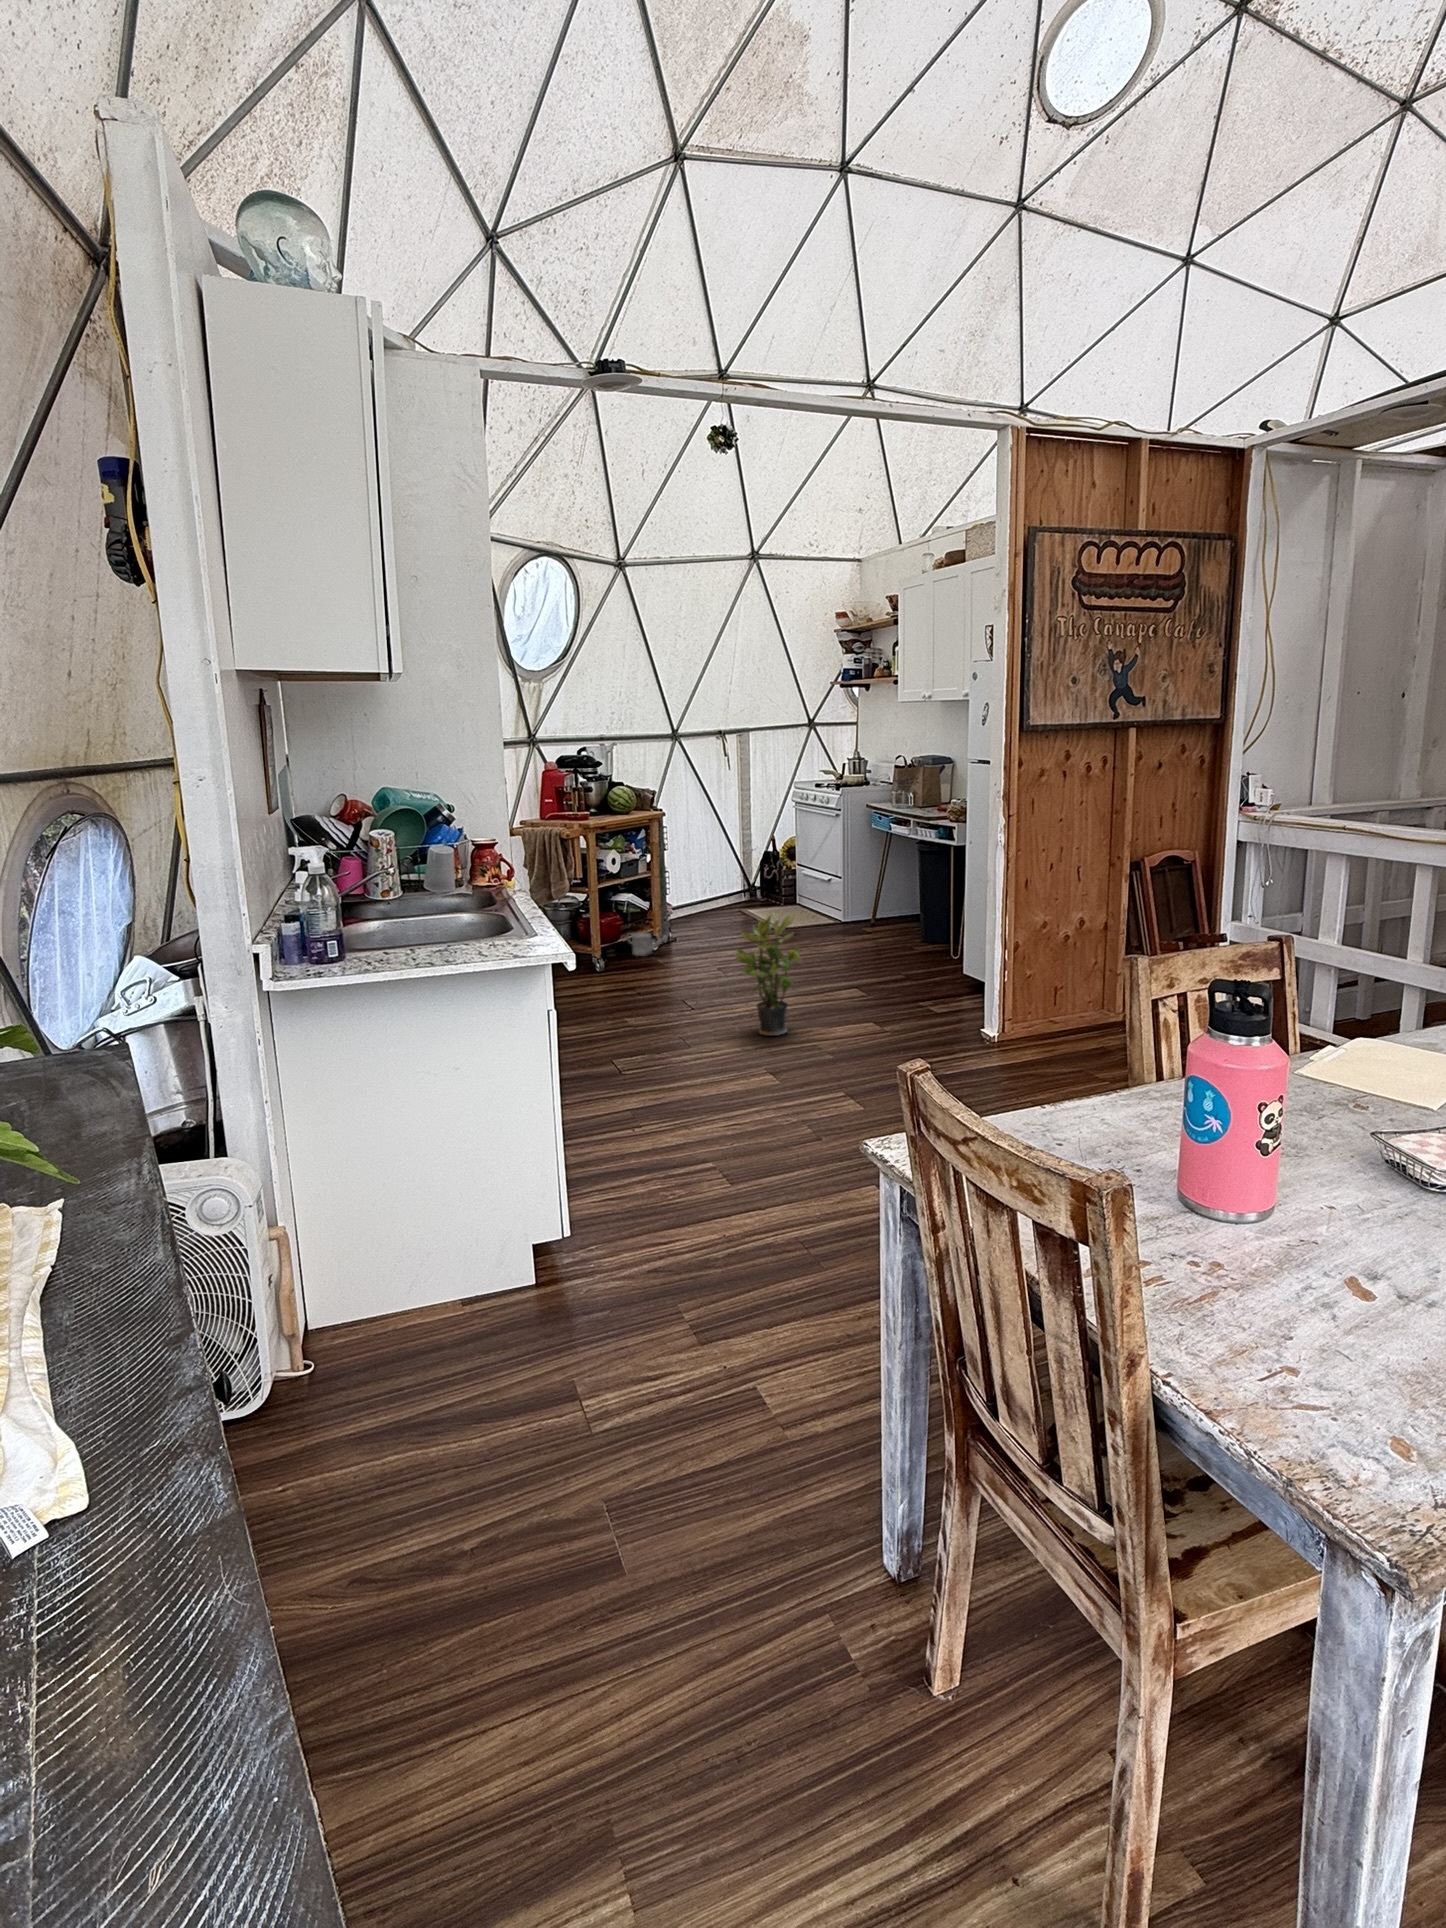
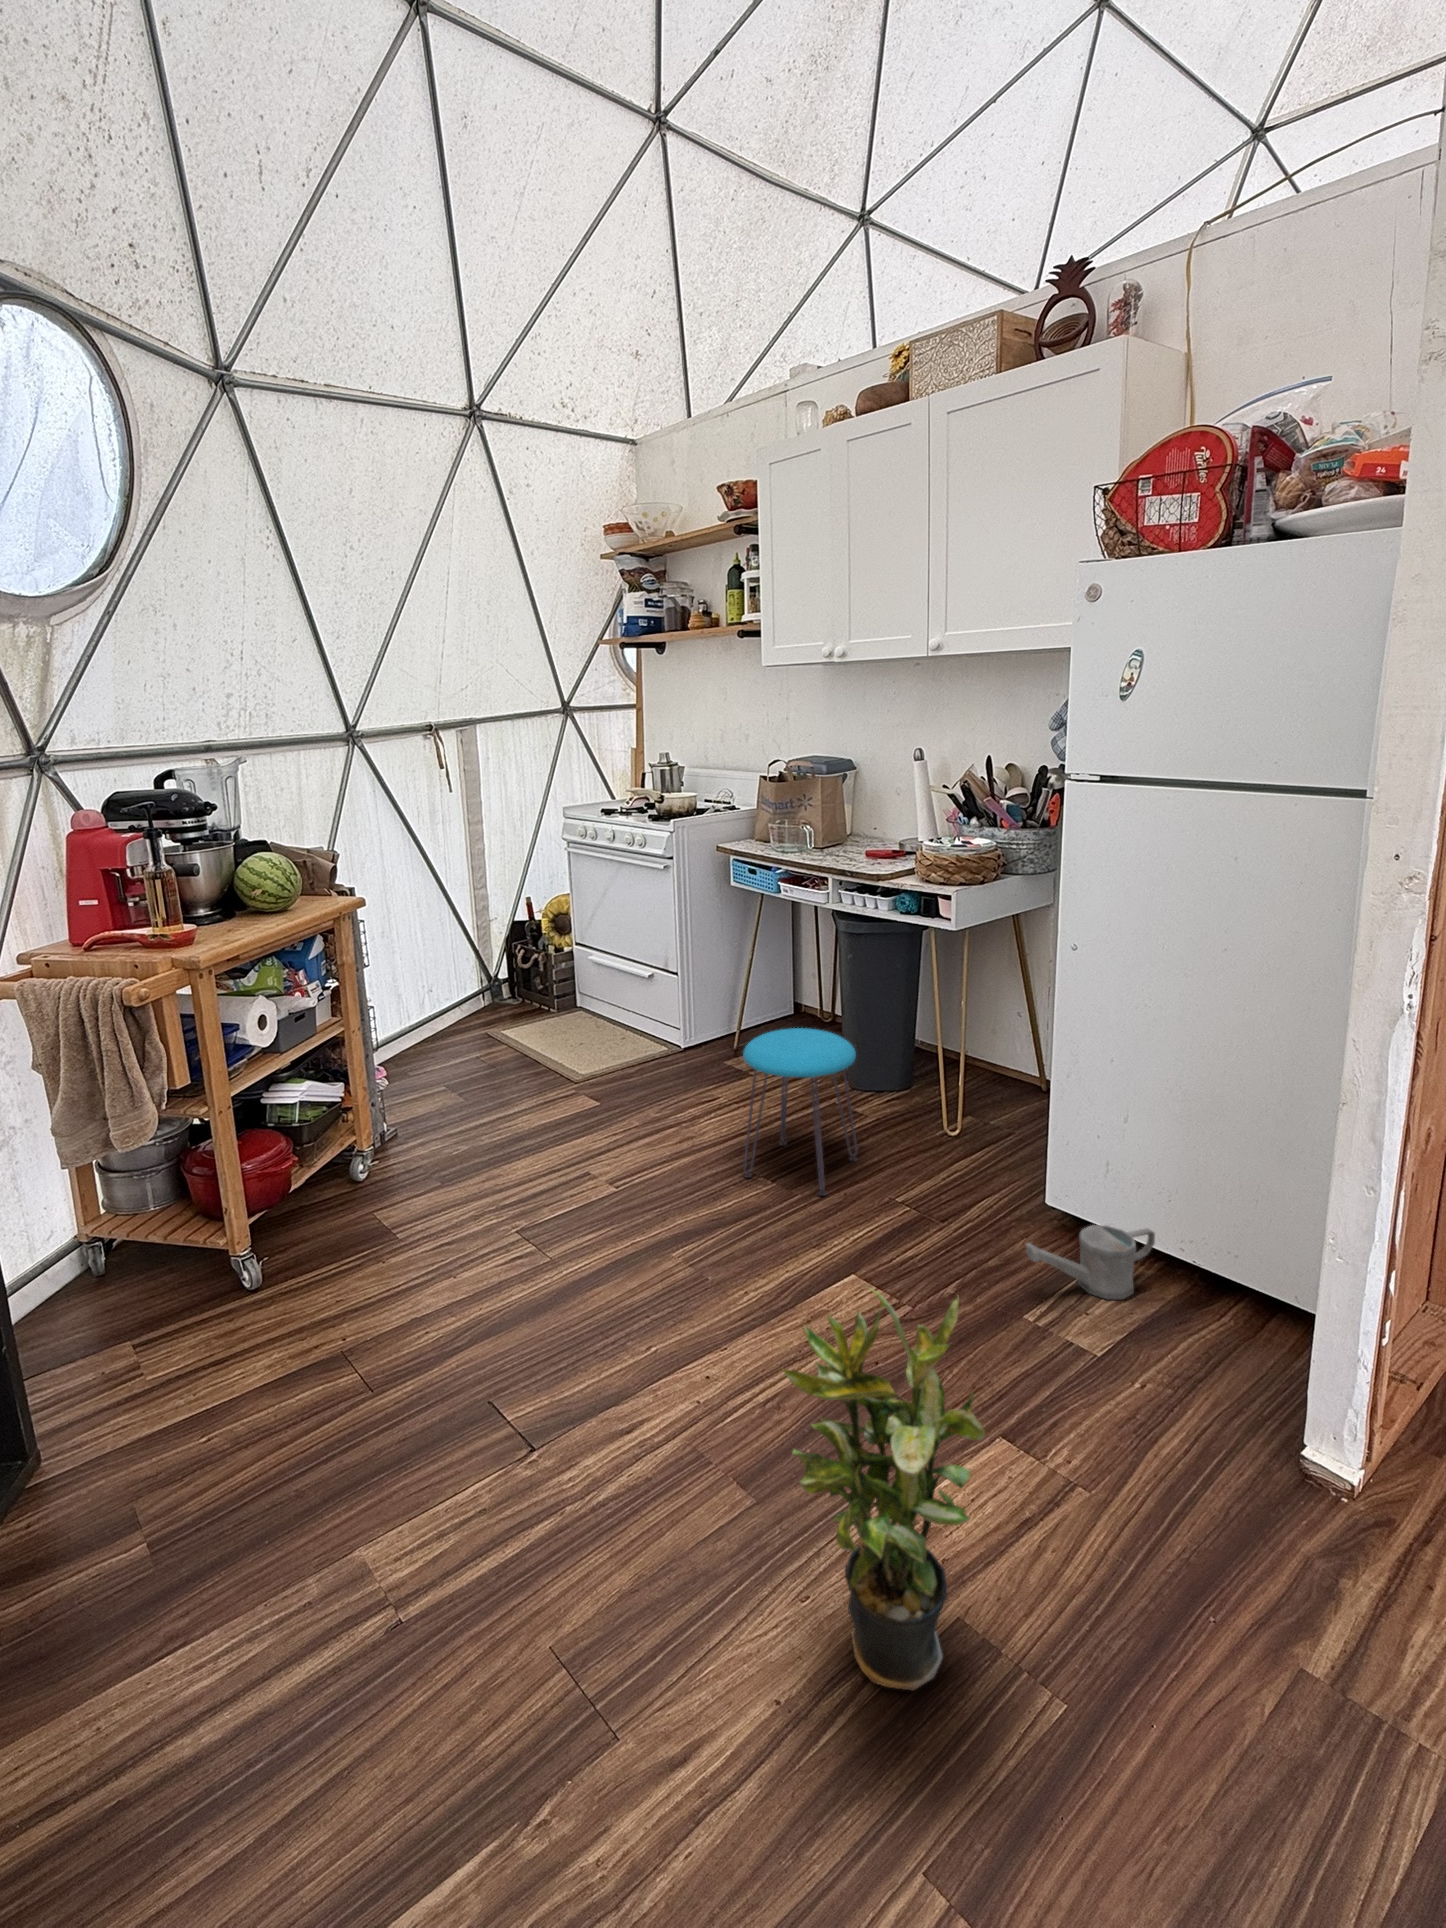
stool: none [825,889,886,965] -> present [743,1028,858,1196]
watering can: present [627,933,668,956] -> present [1026,1225,1155,1299]

